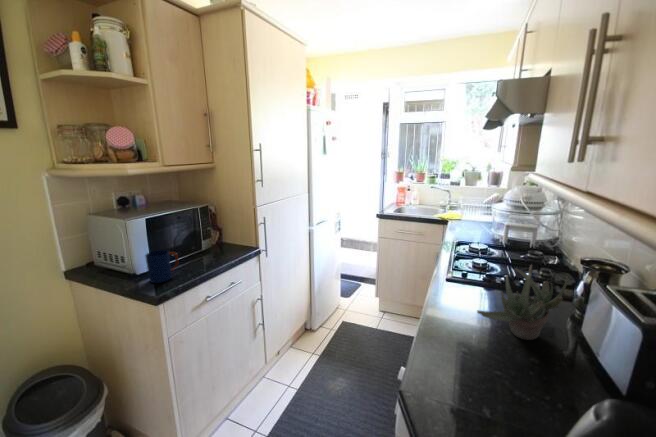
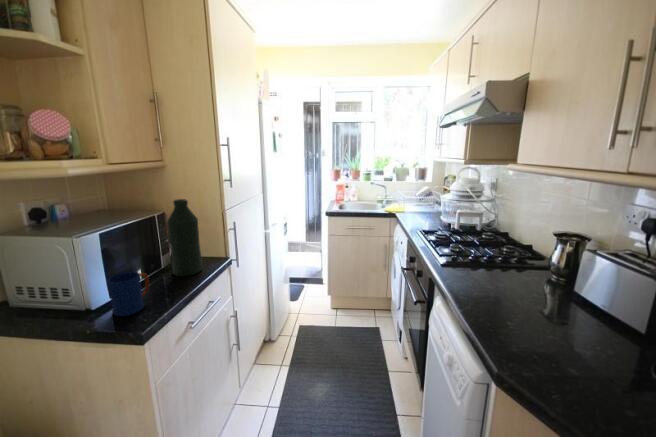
bottle: none [204,196,232,259] -> present [167,199,203,276]
succulent plant: present [477,265,567,340] -> none [510,242,574,308]

